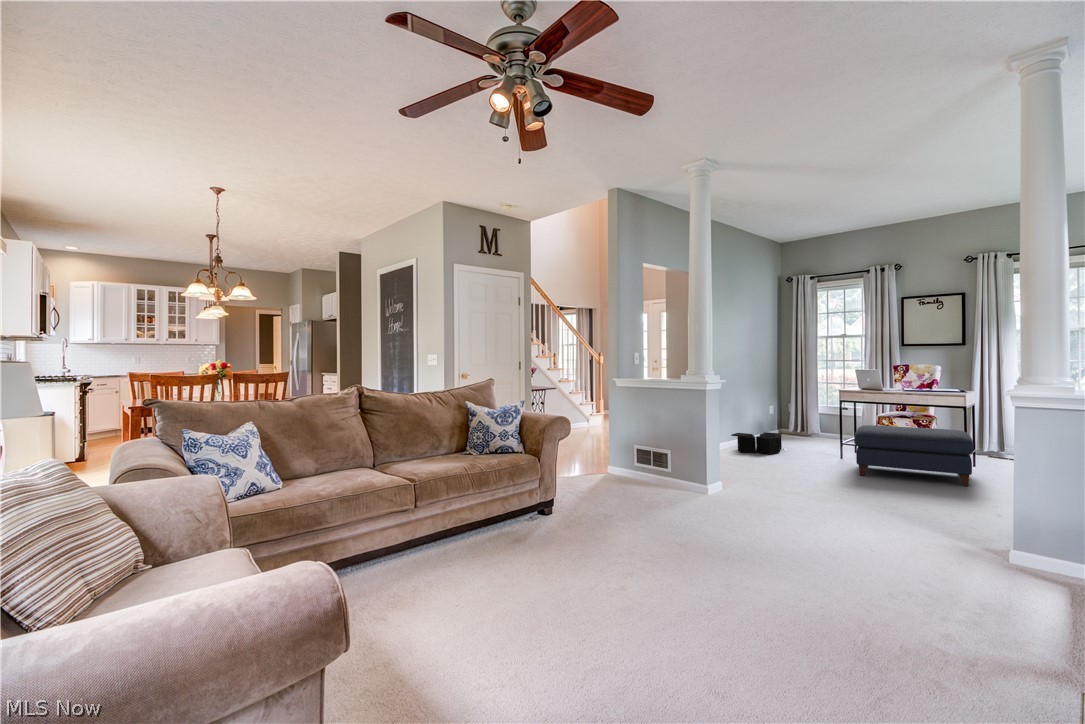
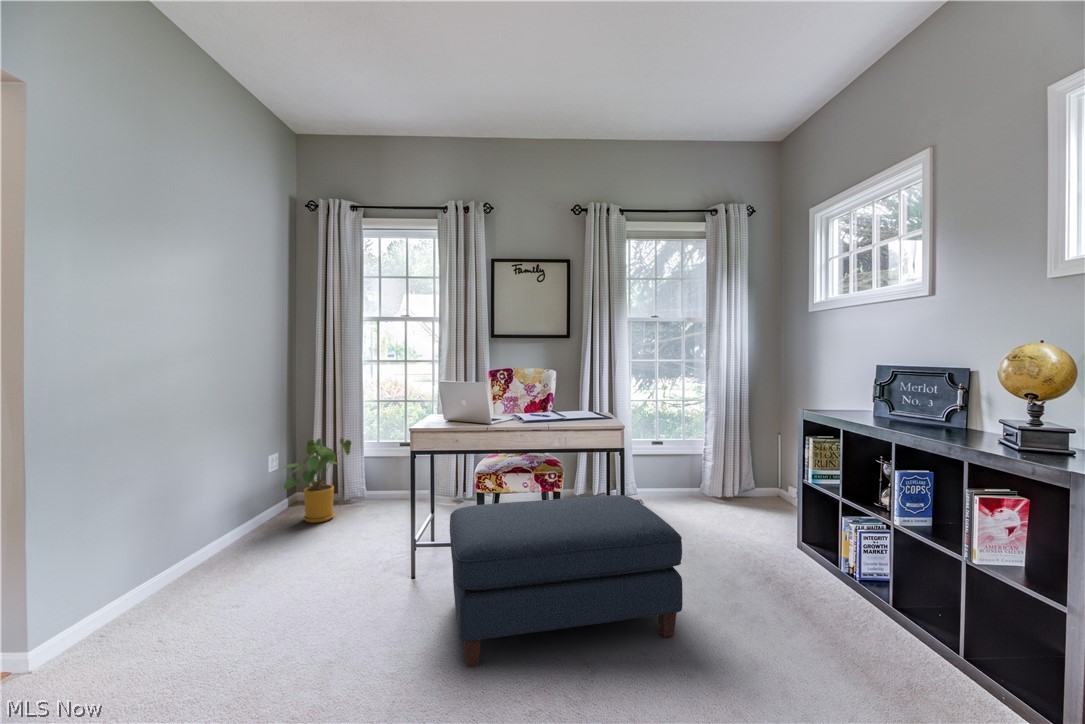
house plant: none [776,401,812,440] -> present [281,438,351,523]
storage bin: present [731,432,782,454] -> none [119,531,290,625]

